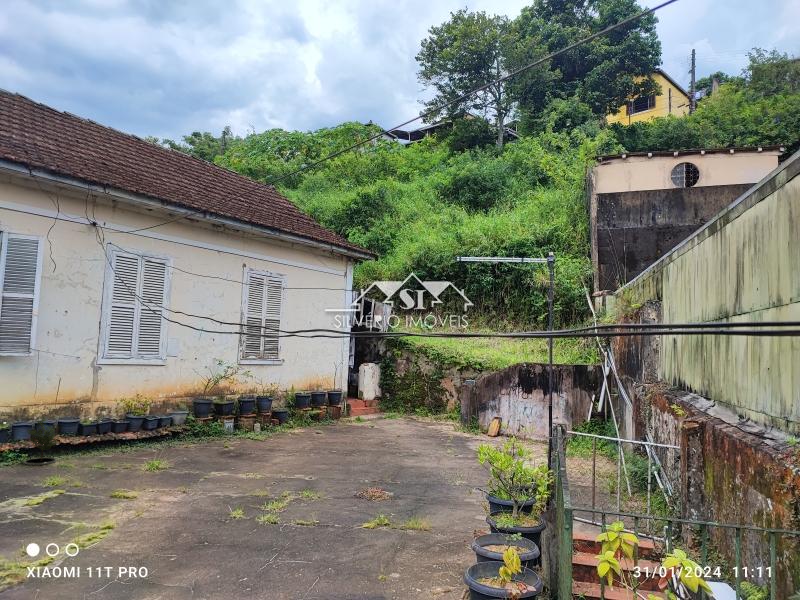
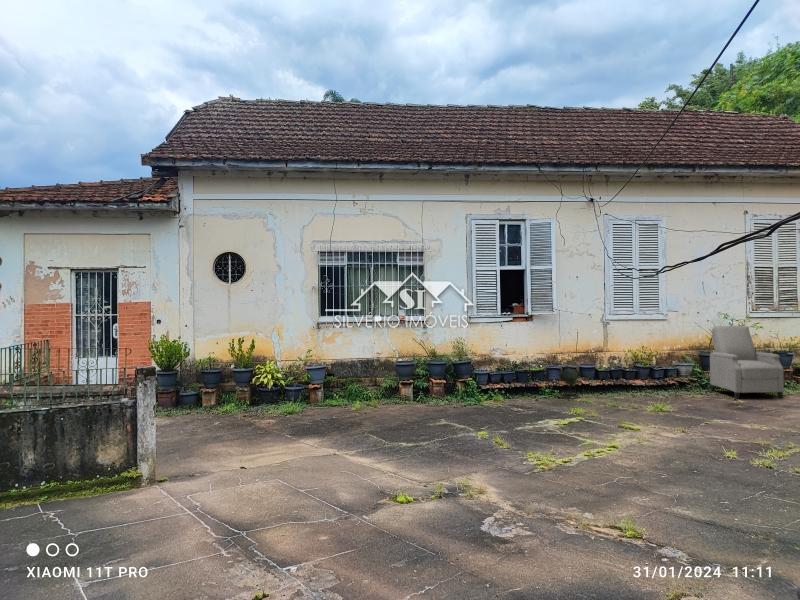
chair: none [201,372,267,445] -> present [710,326,784,399]

